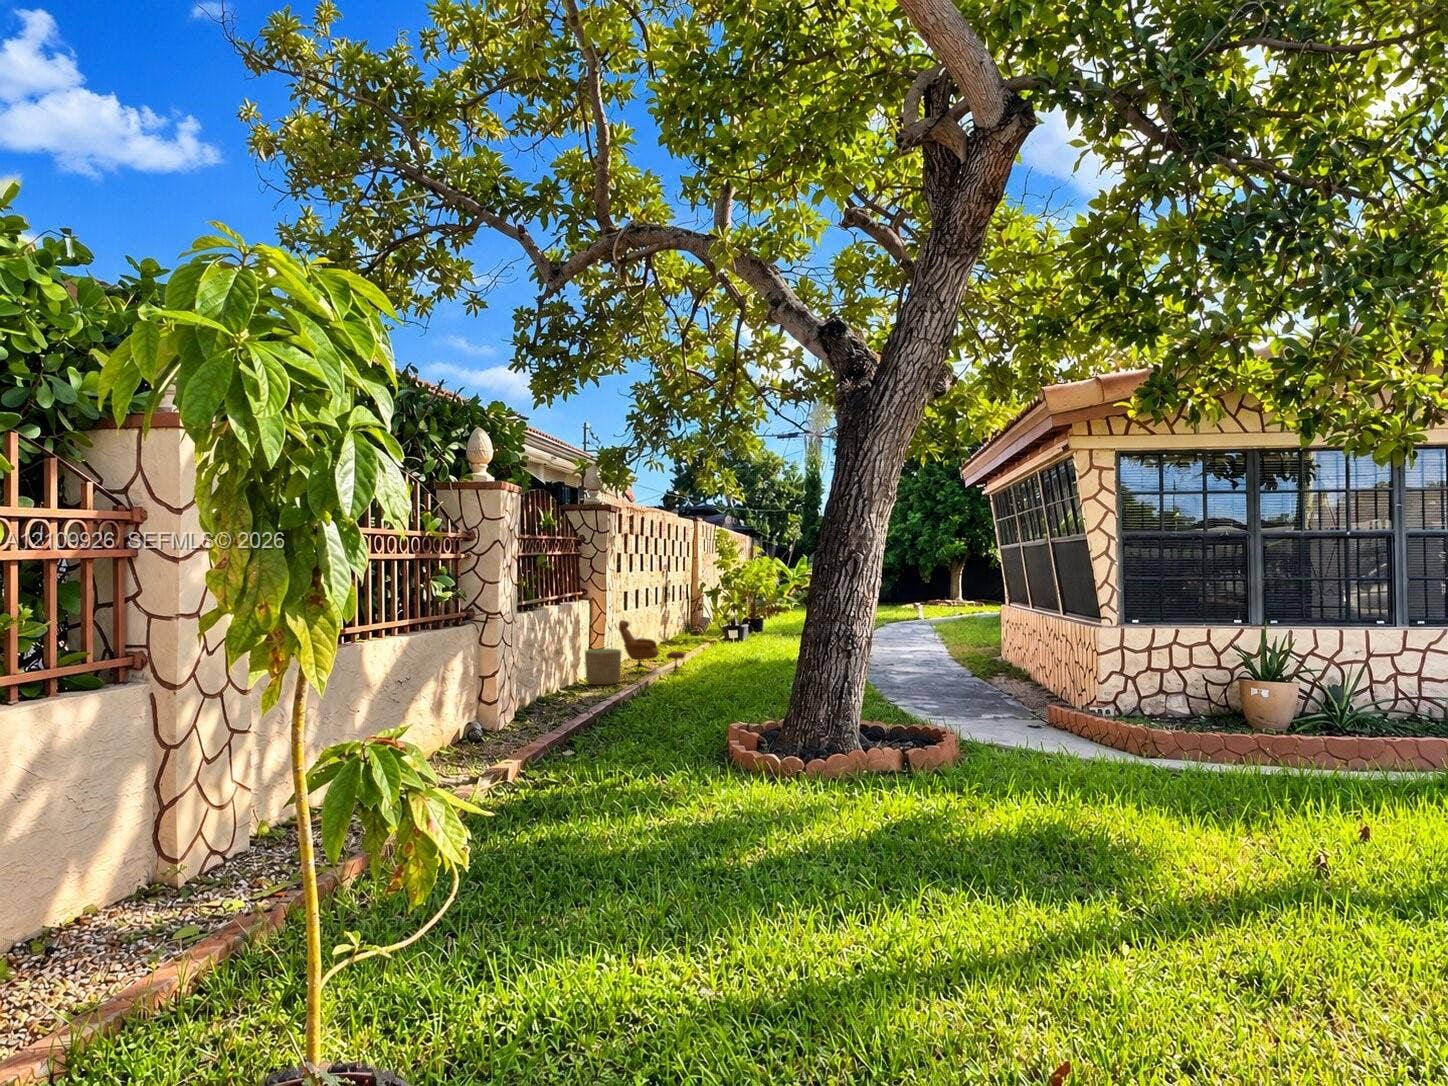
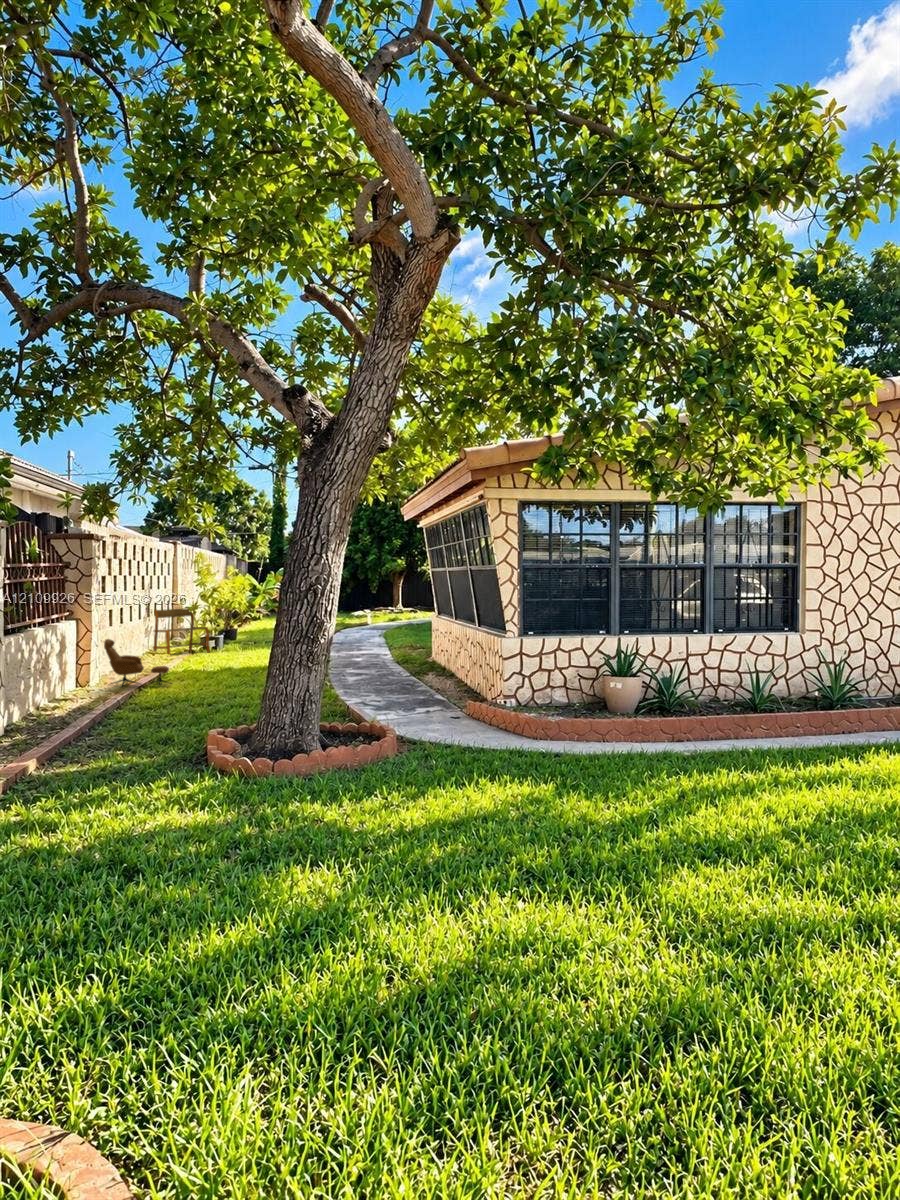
bench: none [666,588,726,642] -> present [153,609,210,654]
planter: present [585,648,621,685] -> none [70,666,107,699]

